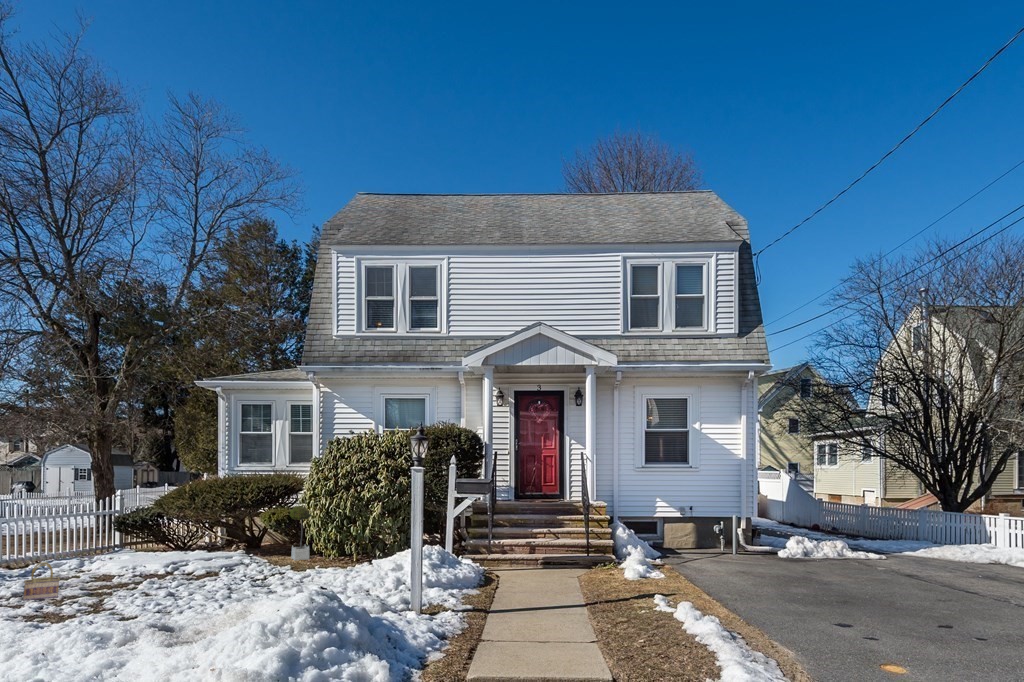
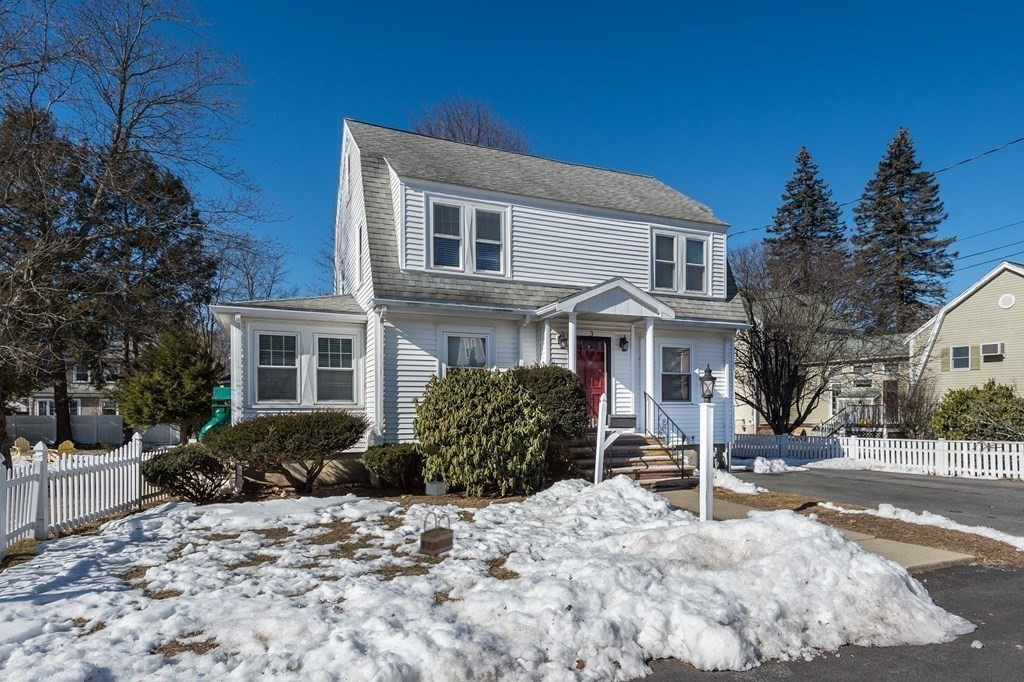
basket: present [23,562,60,601] -> present [420,512,454,556]

